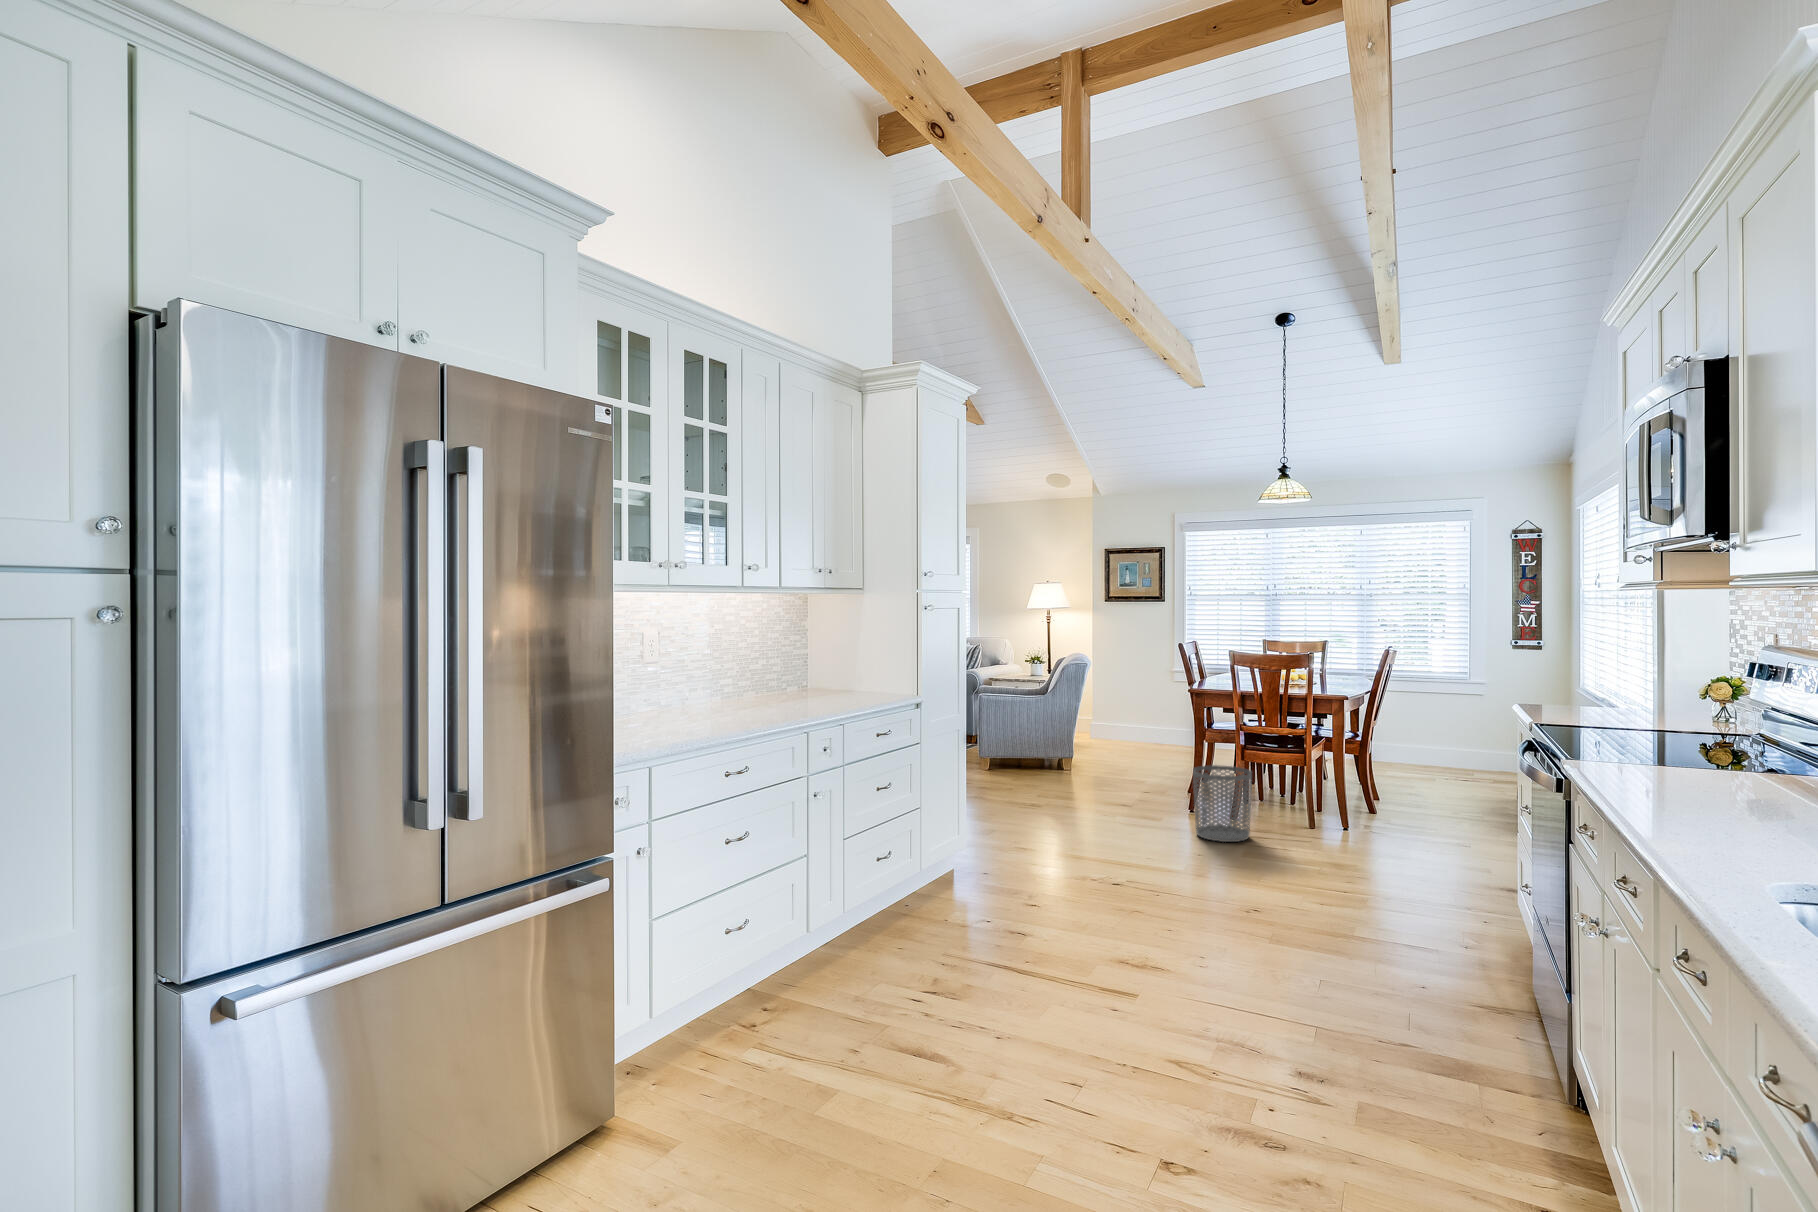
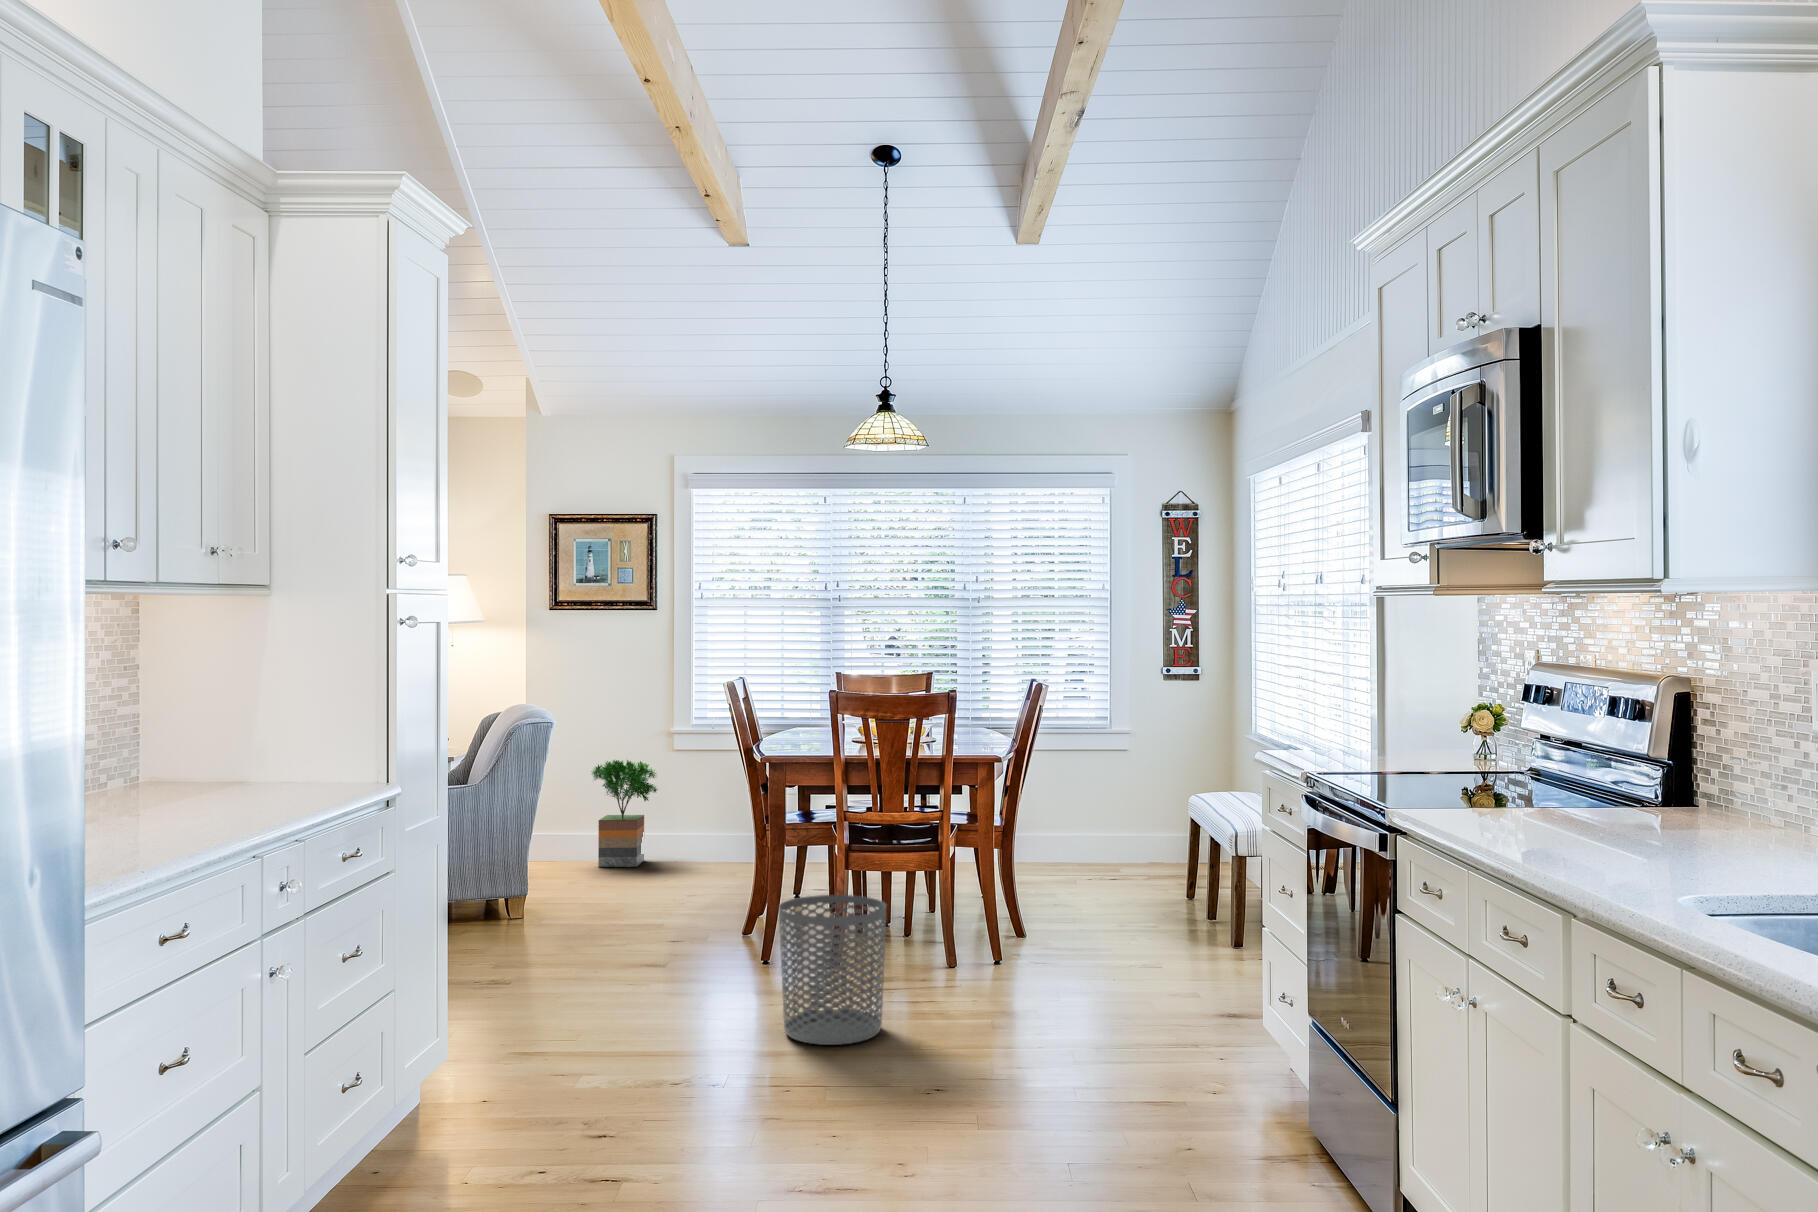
potted tree: none [1125,687,1164,749] -> present [592,760,657,867]

